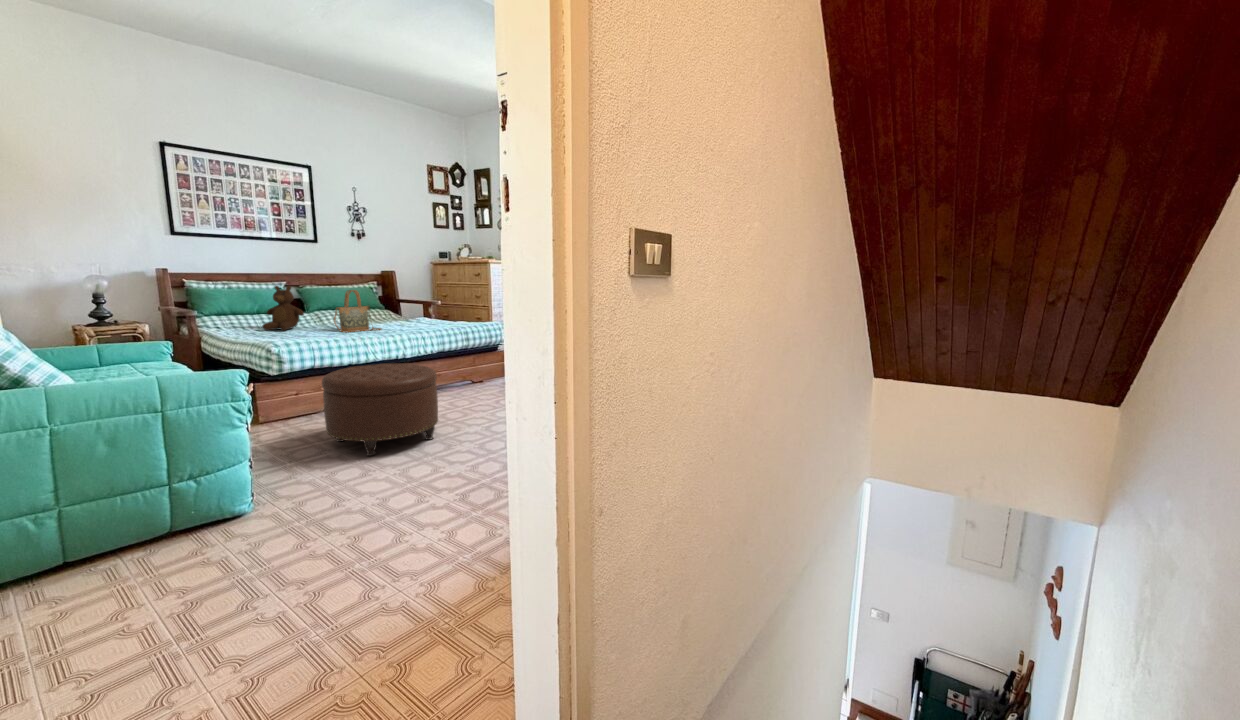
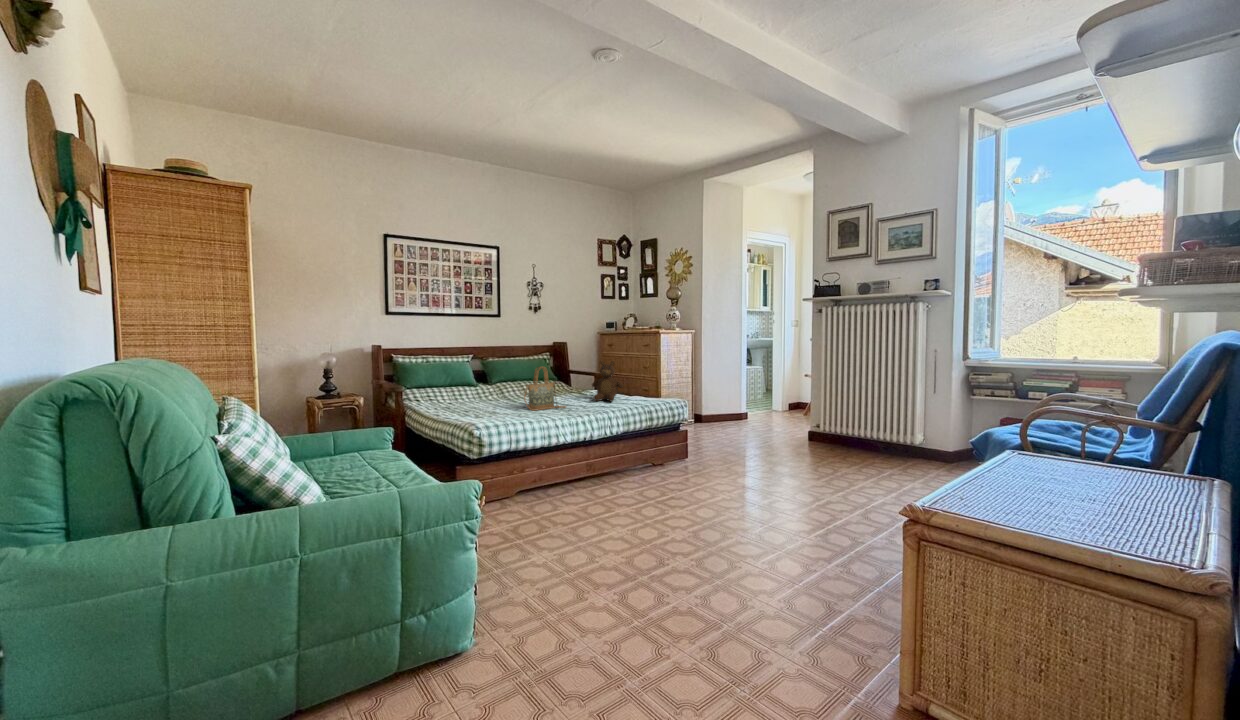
teddy bear: present [262,285,304,330] -> present [592,361,623,402]
ottoman: present [322,363,438,456] -> none [534,453,649,567]

